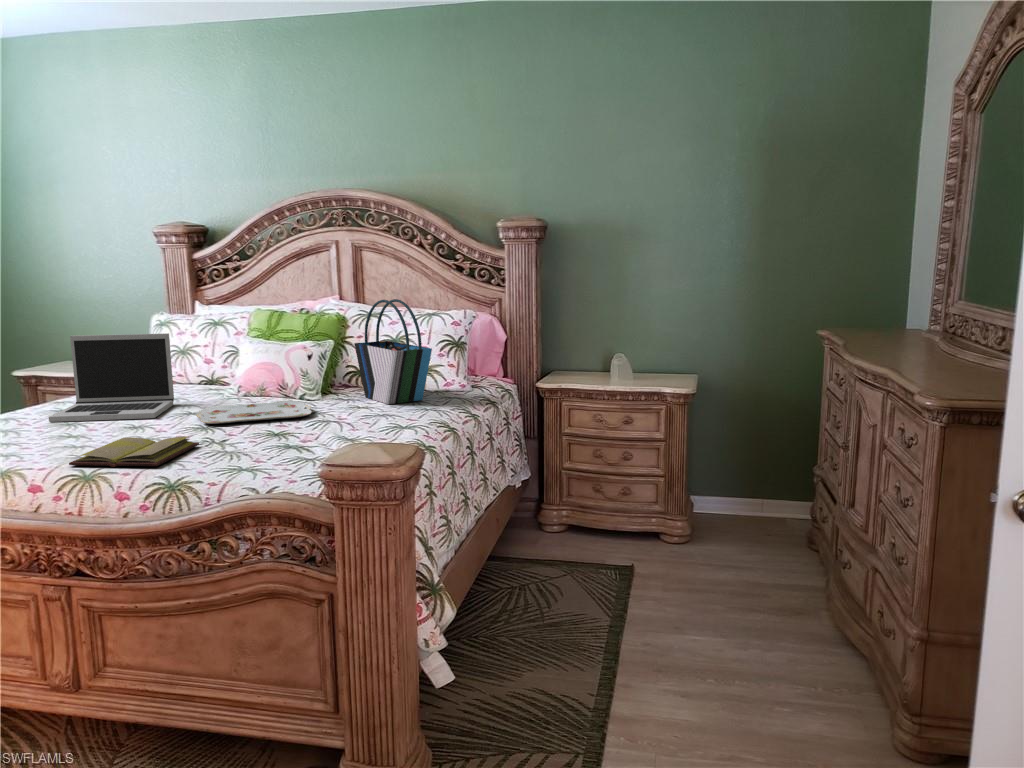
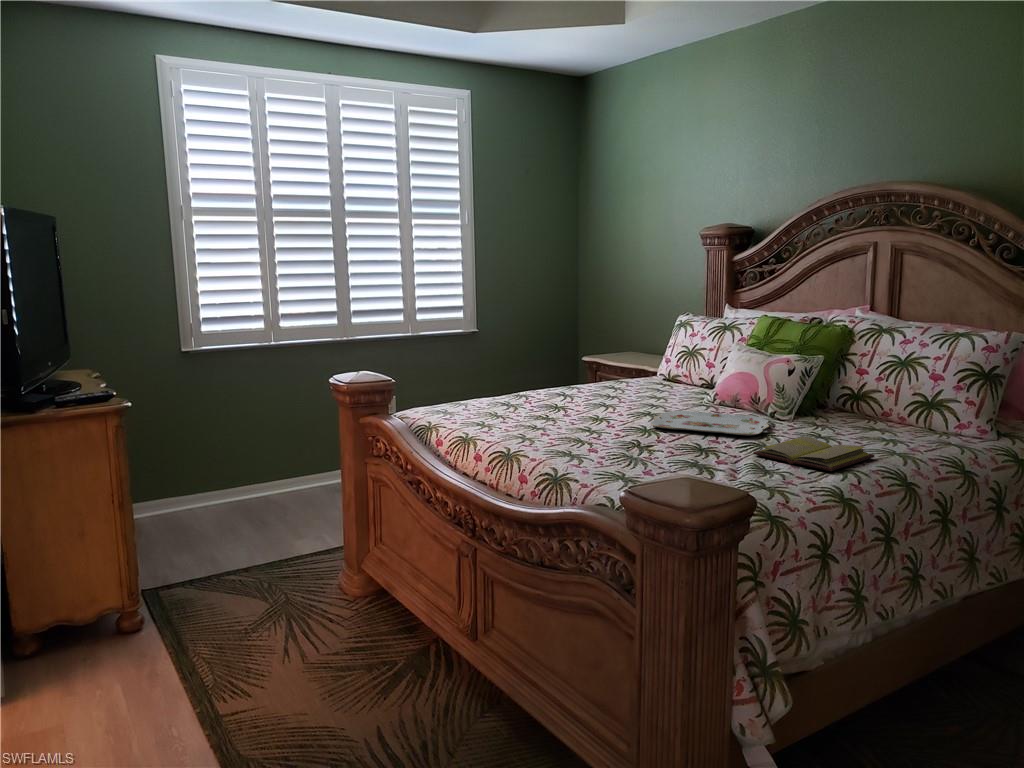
tote bag: present [354,299,432,404] -> none [847,315,925,440]
laptop: present [49,333,174,422] -> none [547,330,659,413]
diary: present [69,436,199,467] -> present [753,437,875,471]

